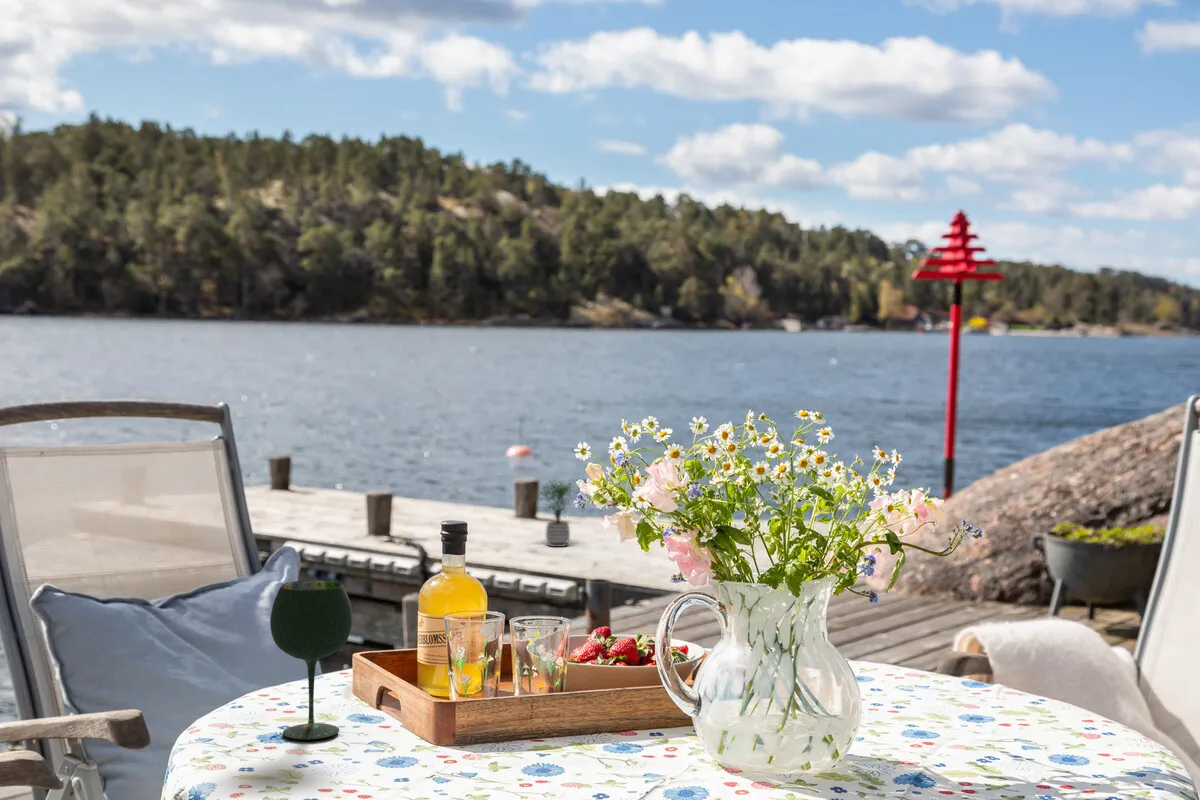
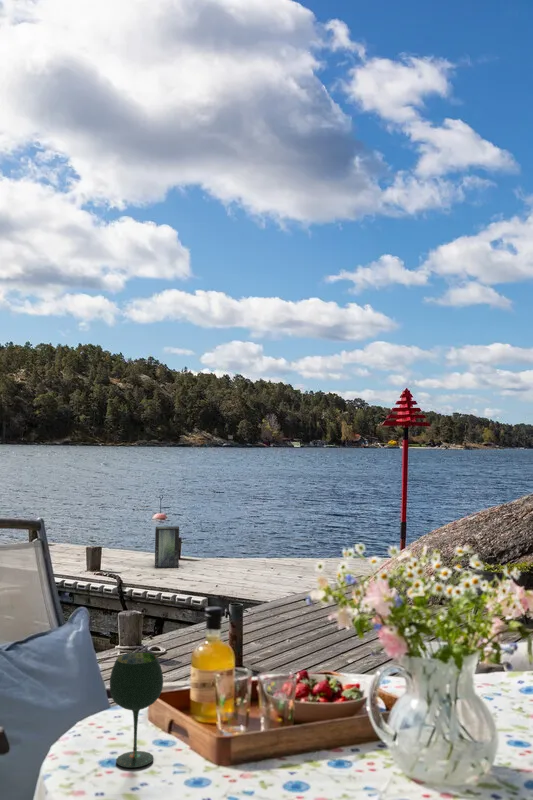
storage box: none [487,460,532,534] -> present [155,526,179,568]
potted plant: present [538,482,574,547] -> none [181,537,207,575]

